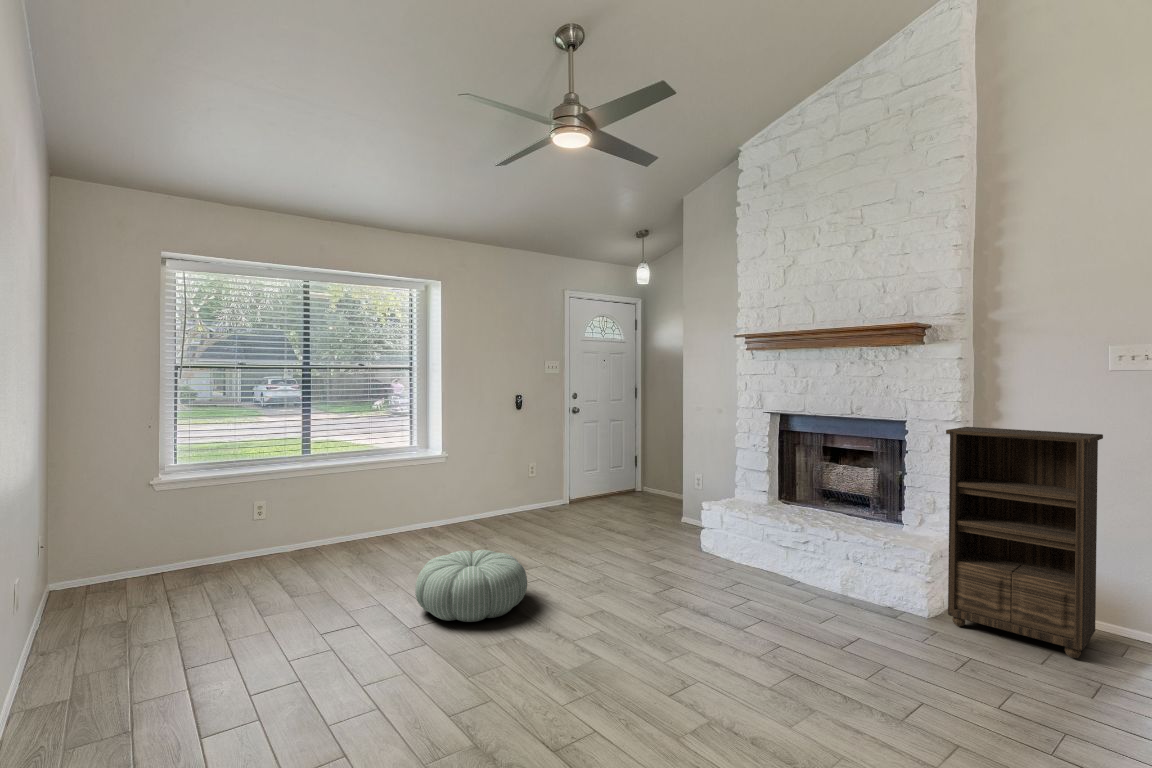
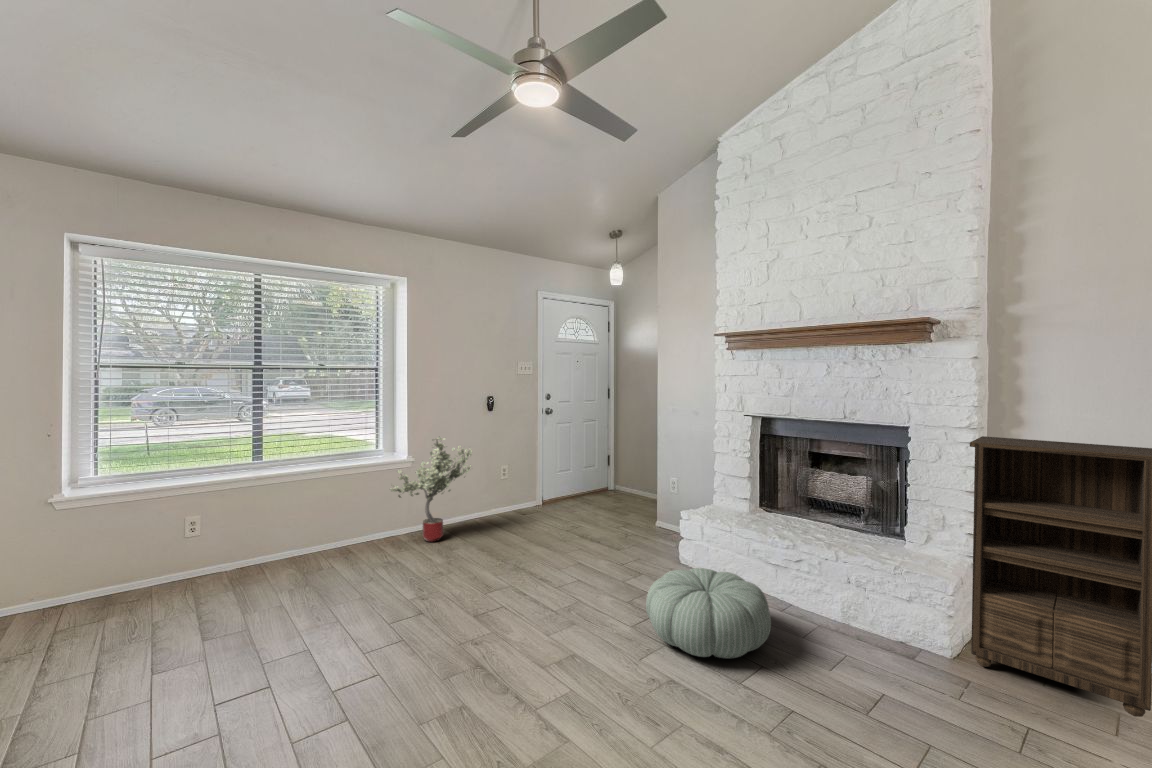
potted tree: none [426,432,503,532] -> present [391,437,472,542]
pouf: present [415,550,527,622] -> present [646,568,771,658]

